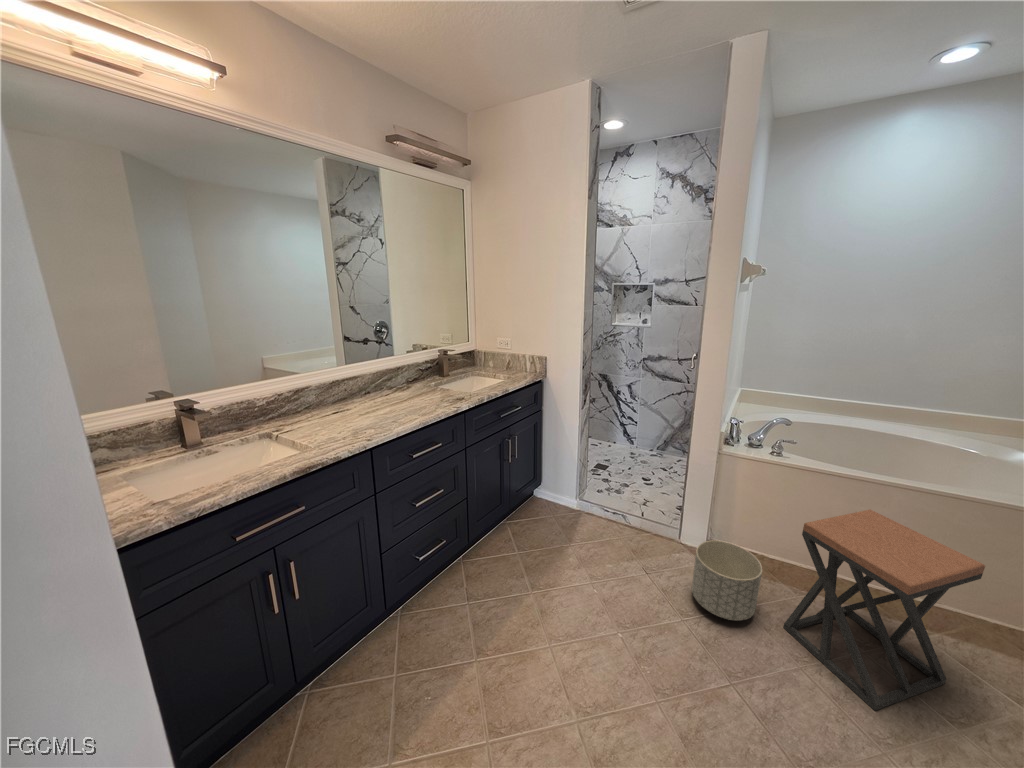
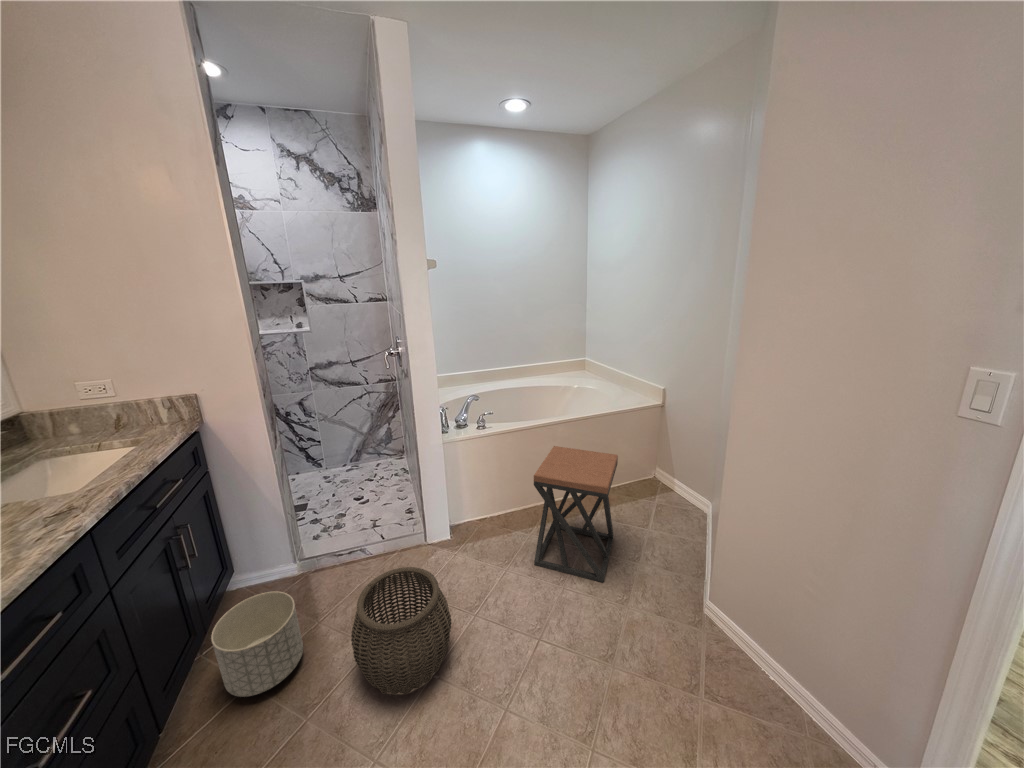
woven basket: none [570,529,653,632] -> present [351,567,452,695]
planter: present [692,540,762,621] -> present [211,591,303,697]

